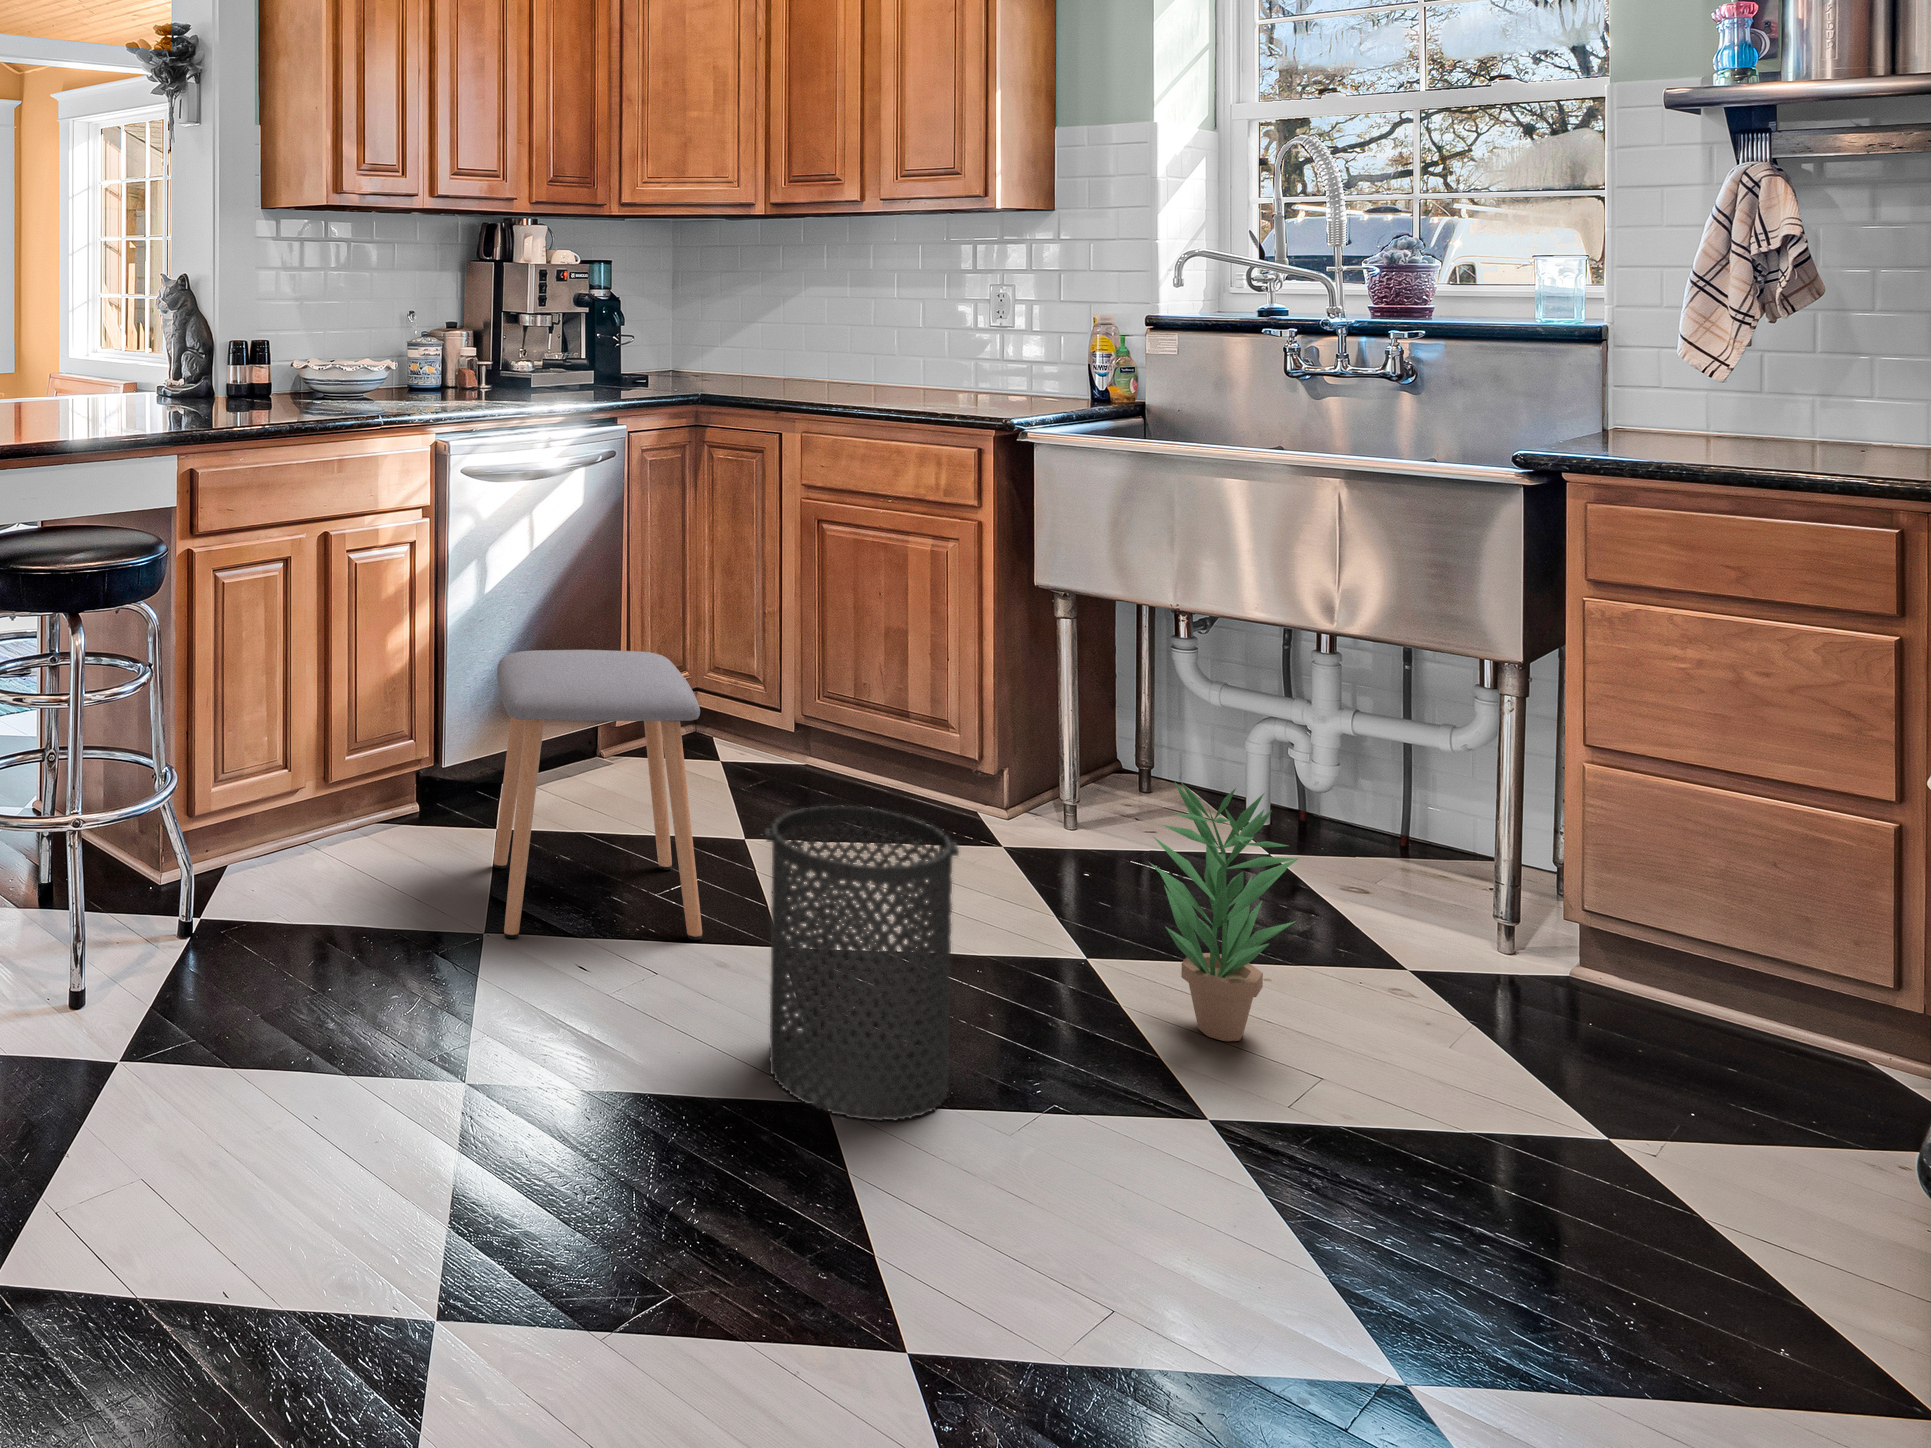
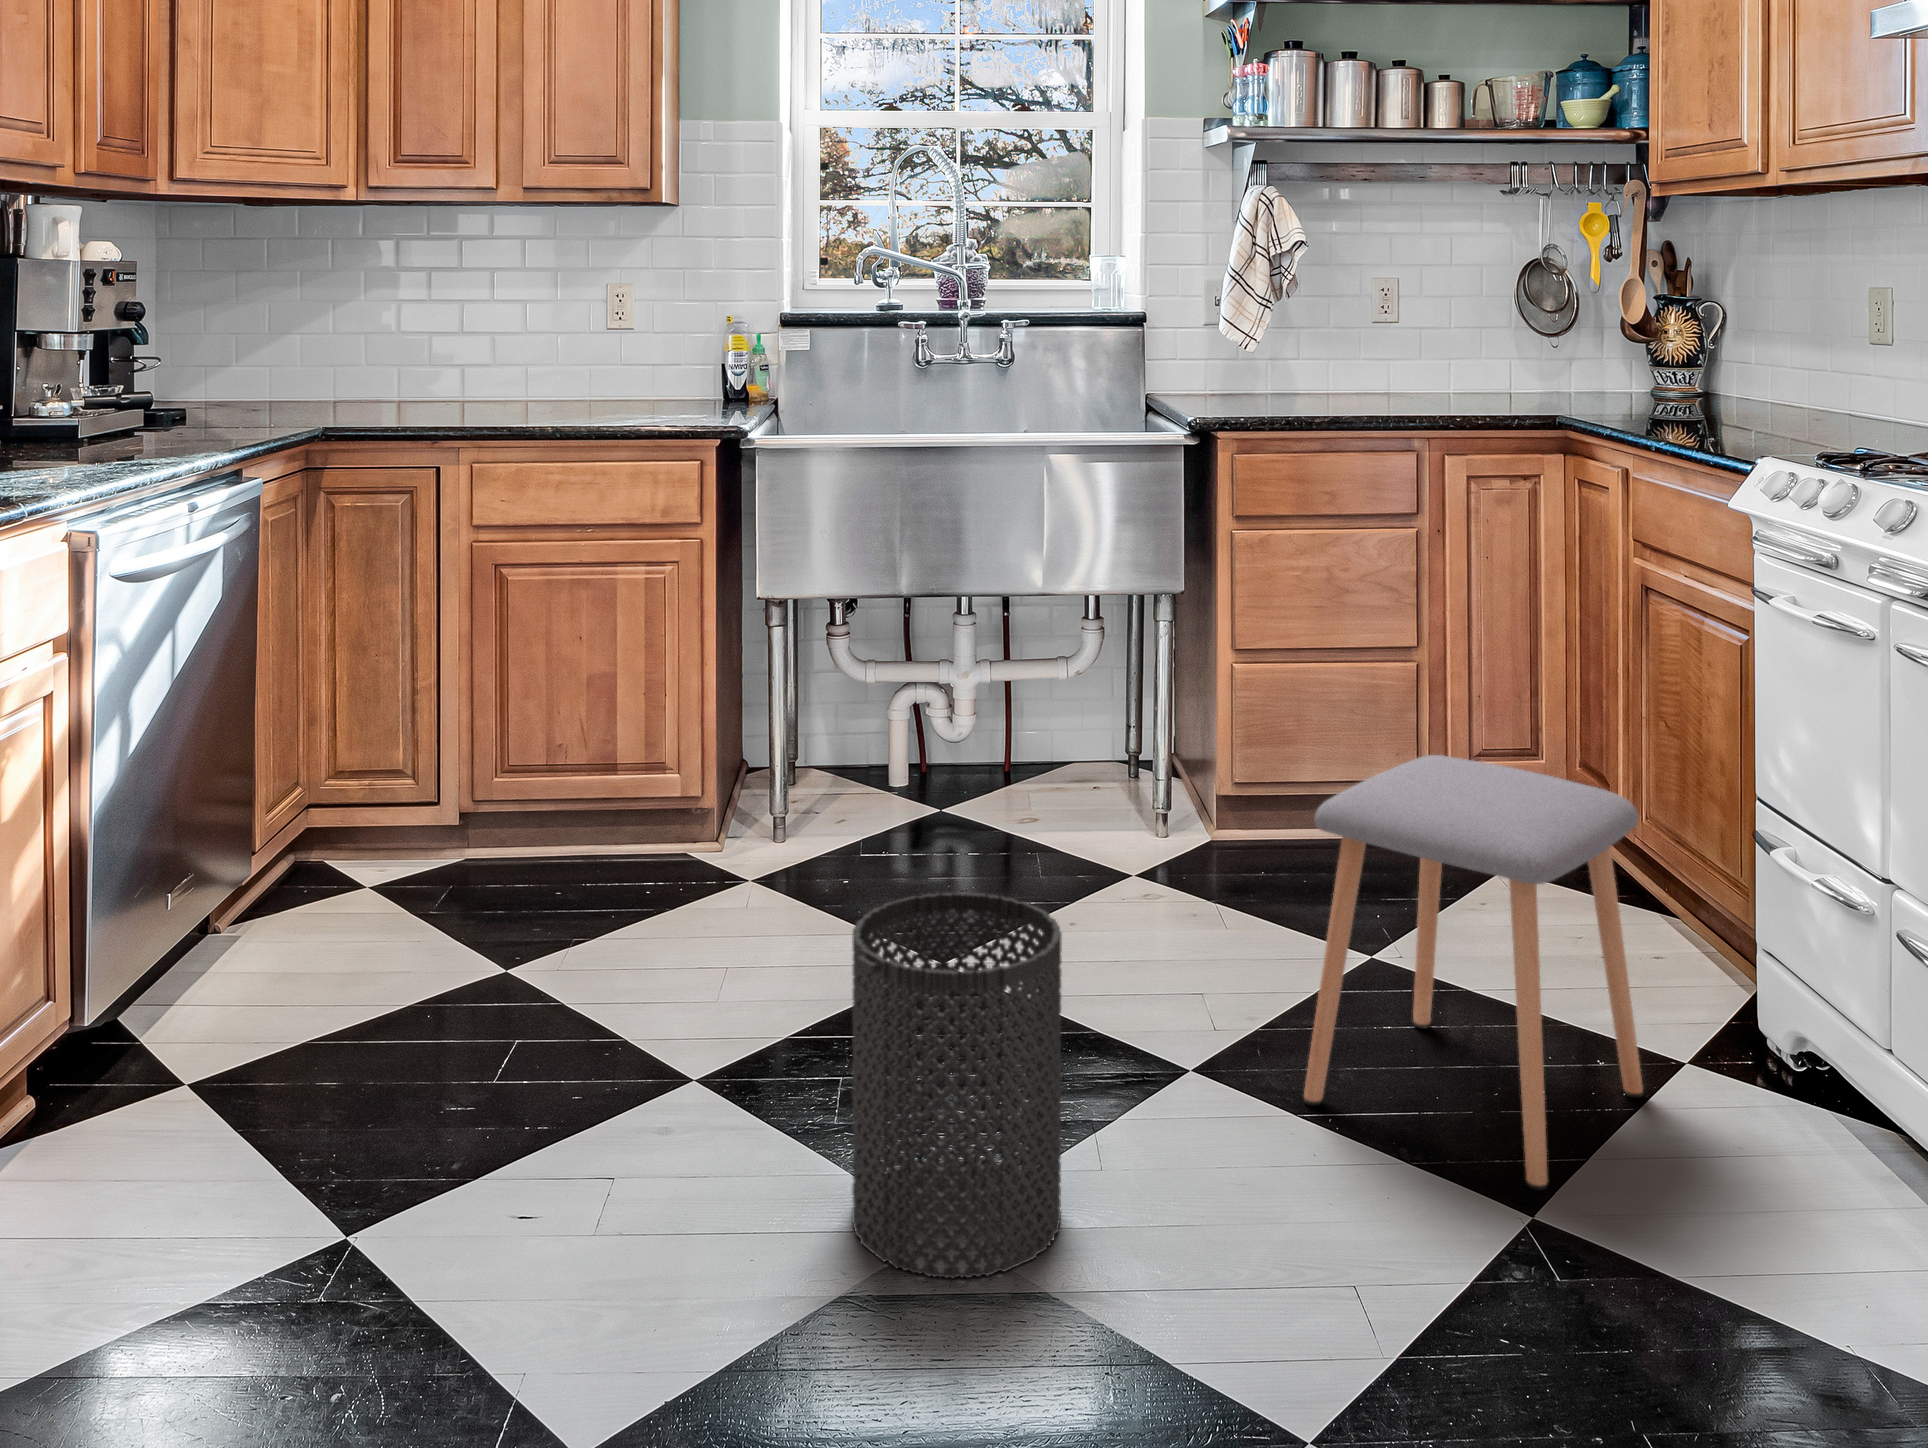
stool: present [494,650,702,940] -> present [1304,755,1643,1190]
potted plant: present [1150,783,1298,1041] -> none [1078,770,1228,1030]

